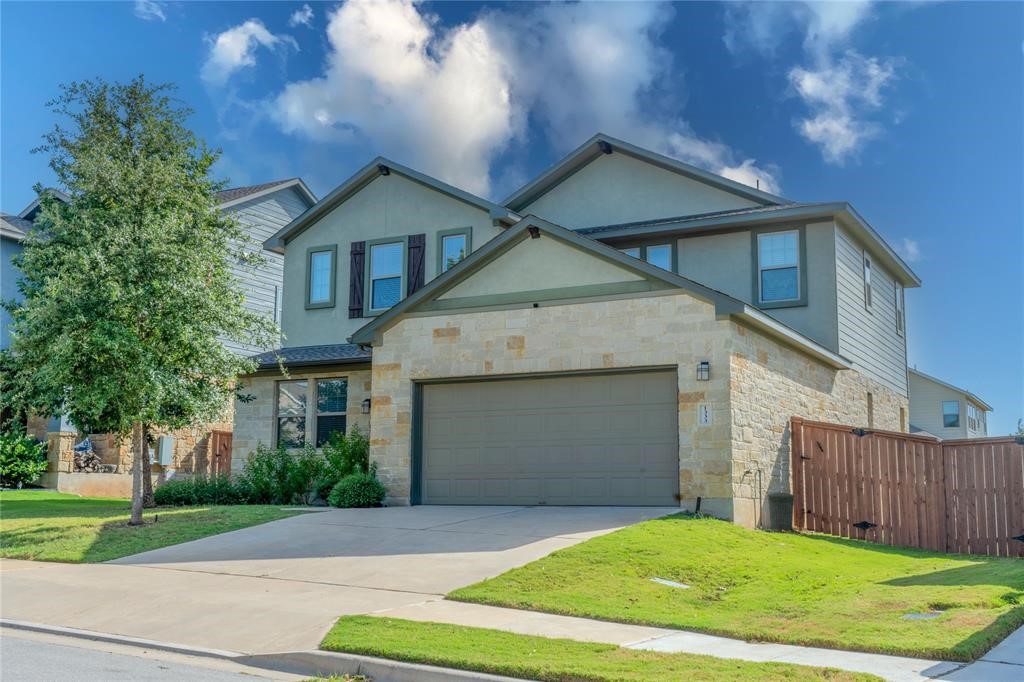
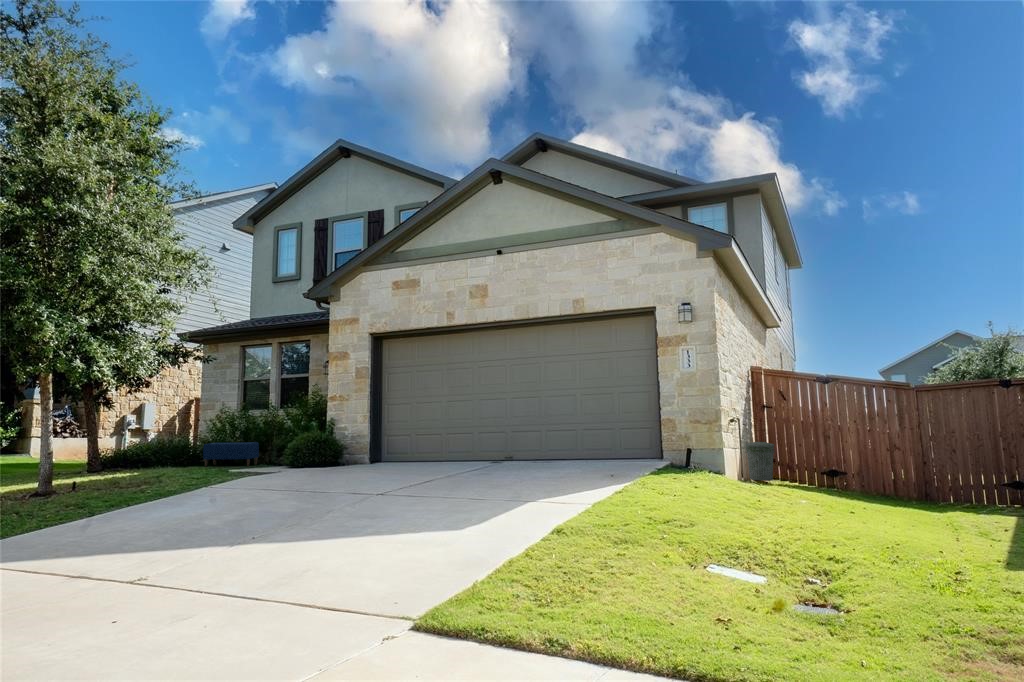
bench: none [247,481,299,506] -> present [203,443,259,466]

